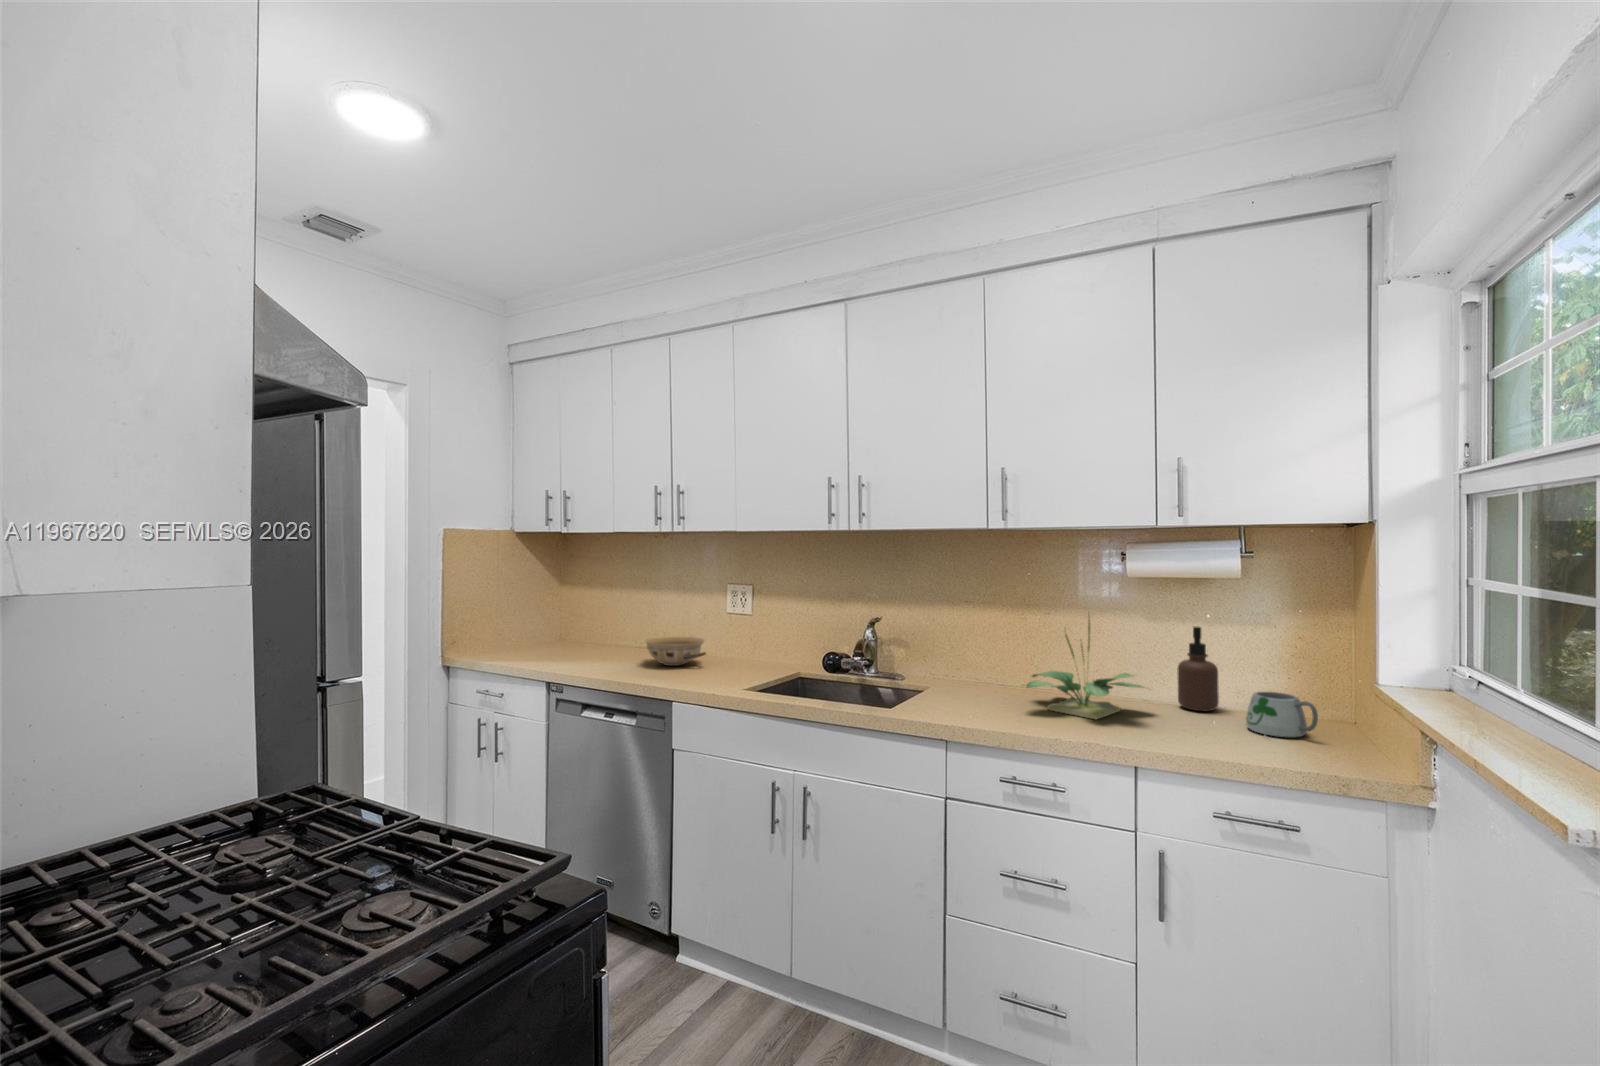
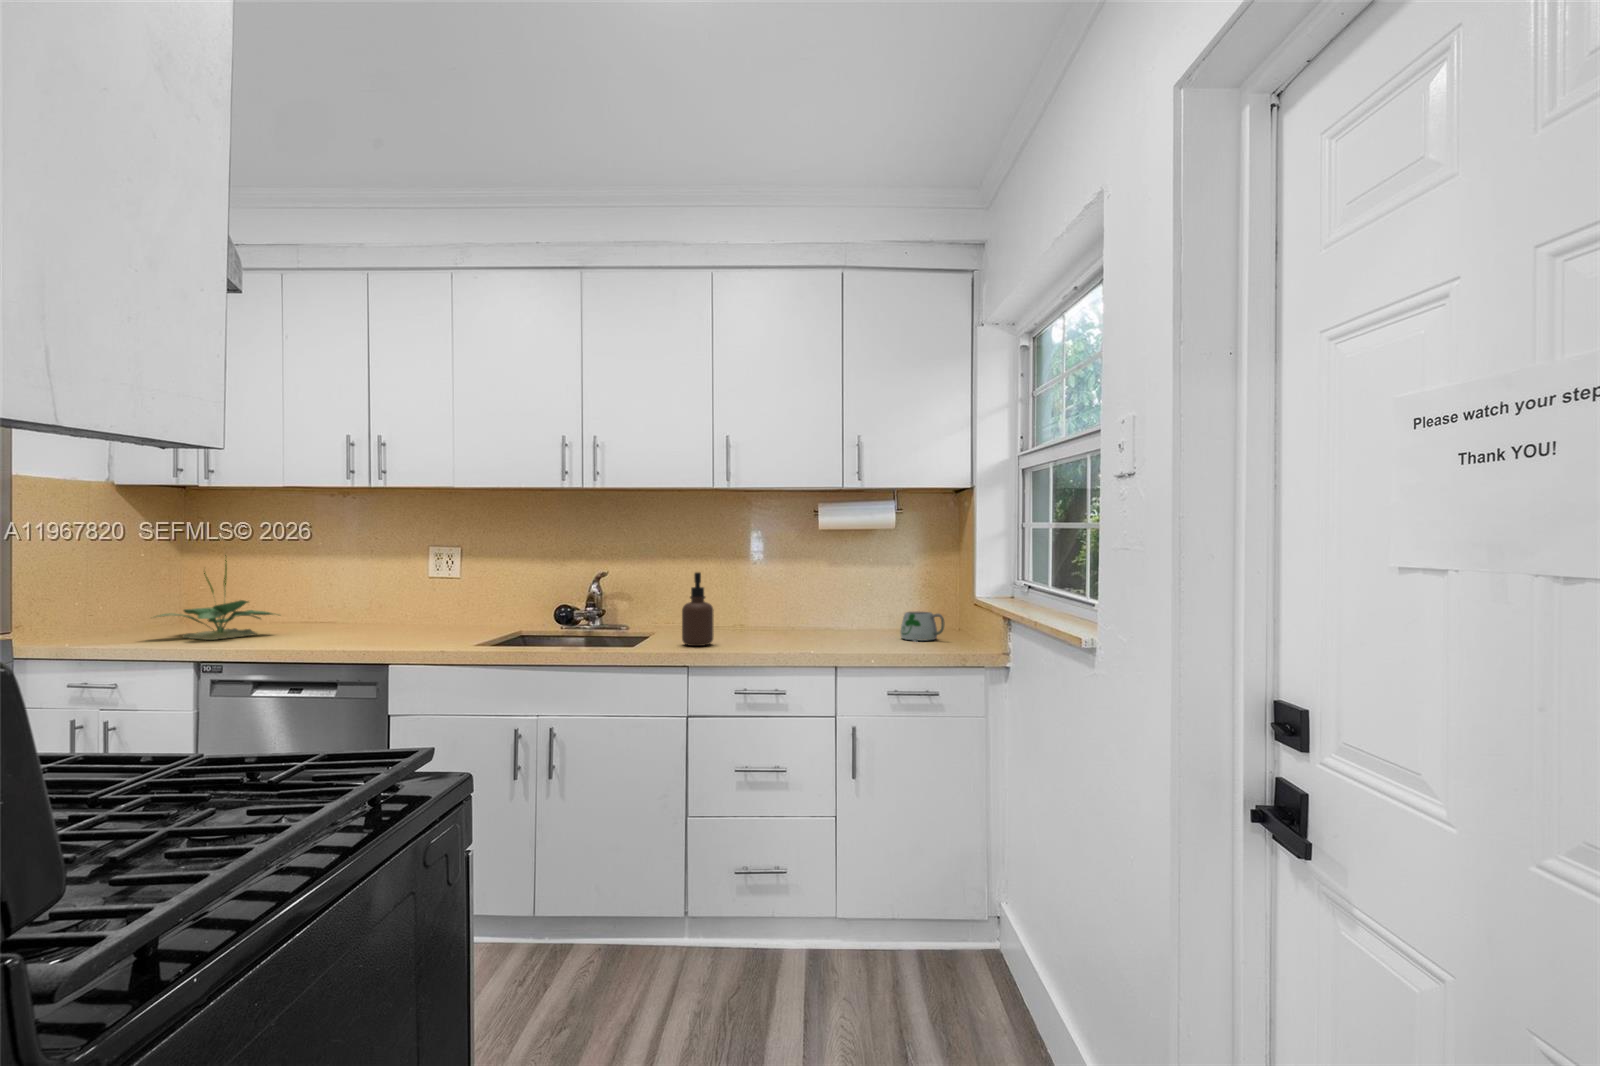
potted plant: present [1026,612,1147,719] -> present [158,555,273,640]
soap dispenser: present [1177,627,1219,711] -> present [682,572,714,646]
ceramic bowl: present [646,637,706,666] -> none [327,606,410,636]

